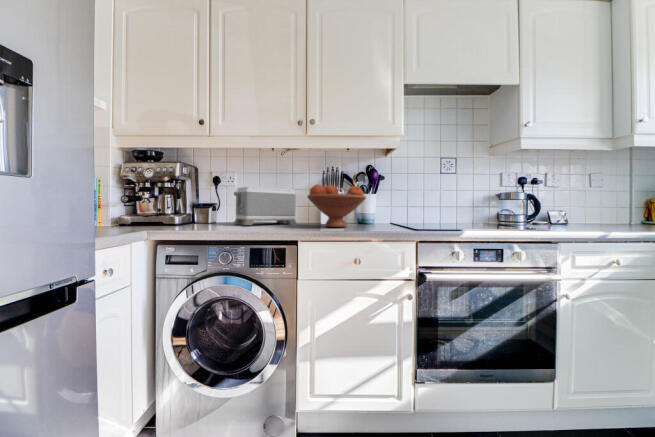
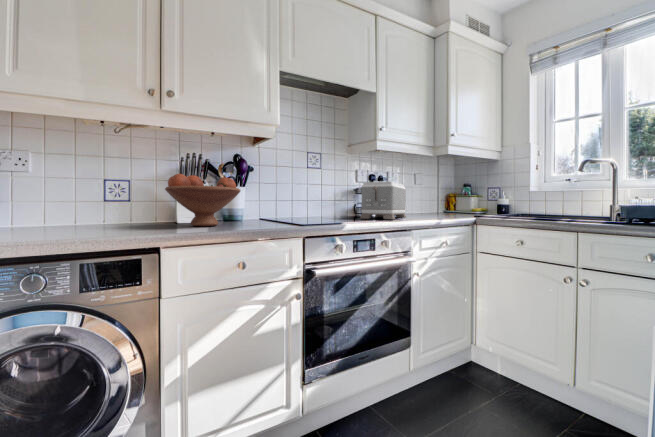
toaster: present [234,187,297,225] -> present [360,182,406,219]

